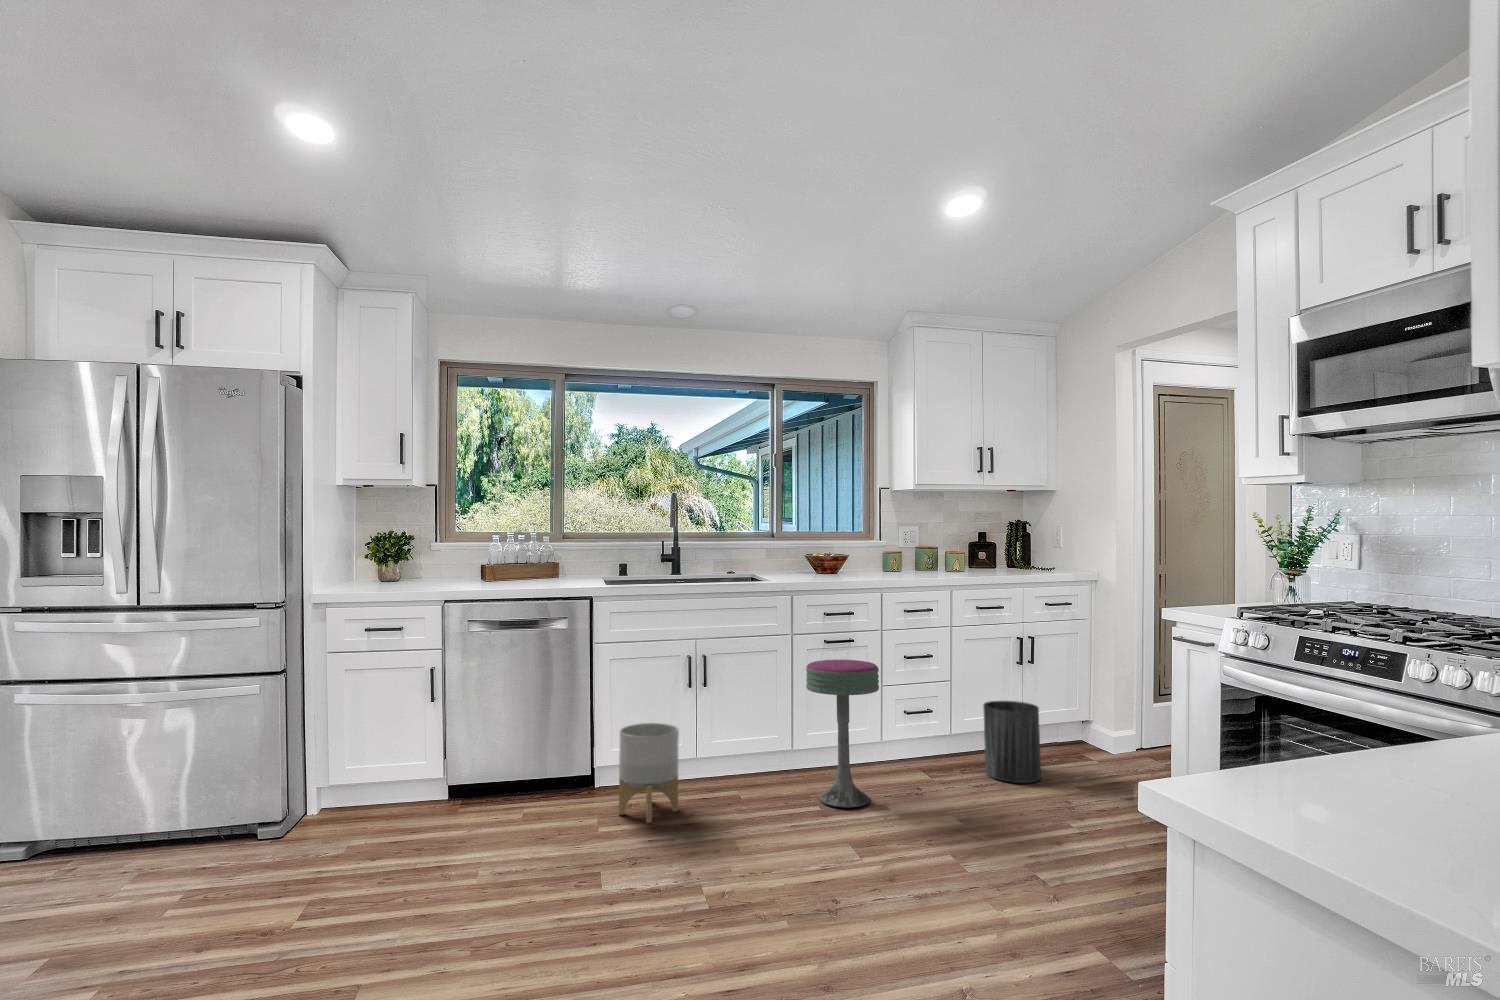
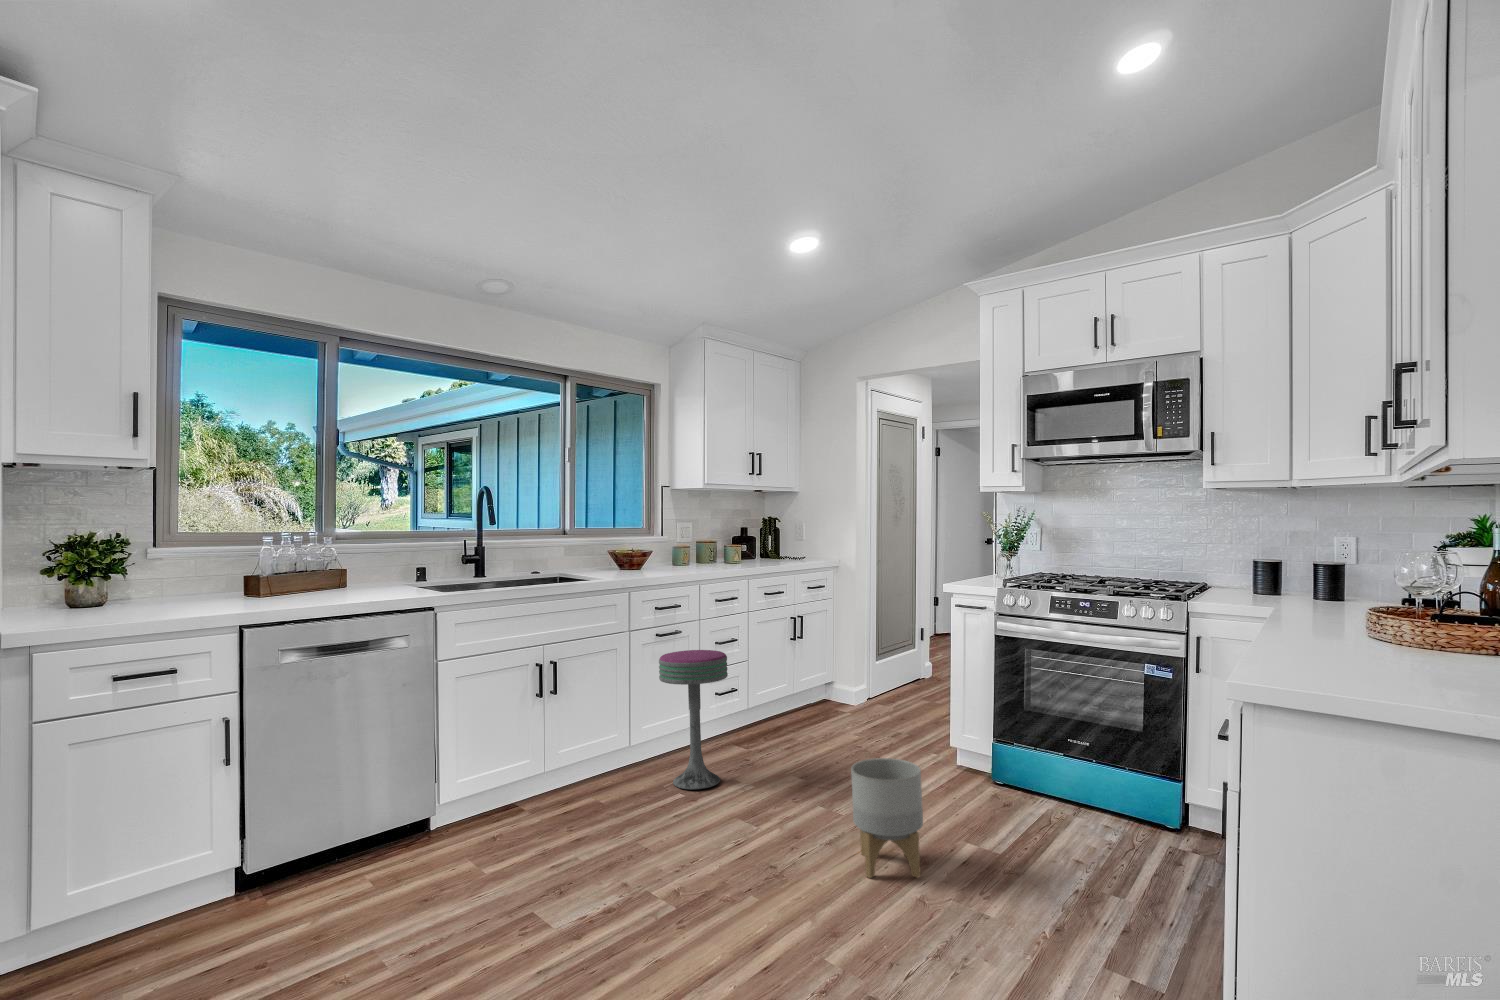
trash can: present [983,701,1041,783] -> none [779,671,826,739]
planter: present [619,723,679,823] -> present [851,758,923,878]

